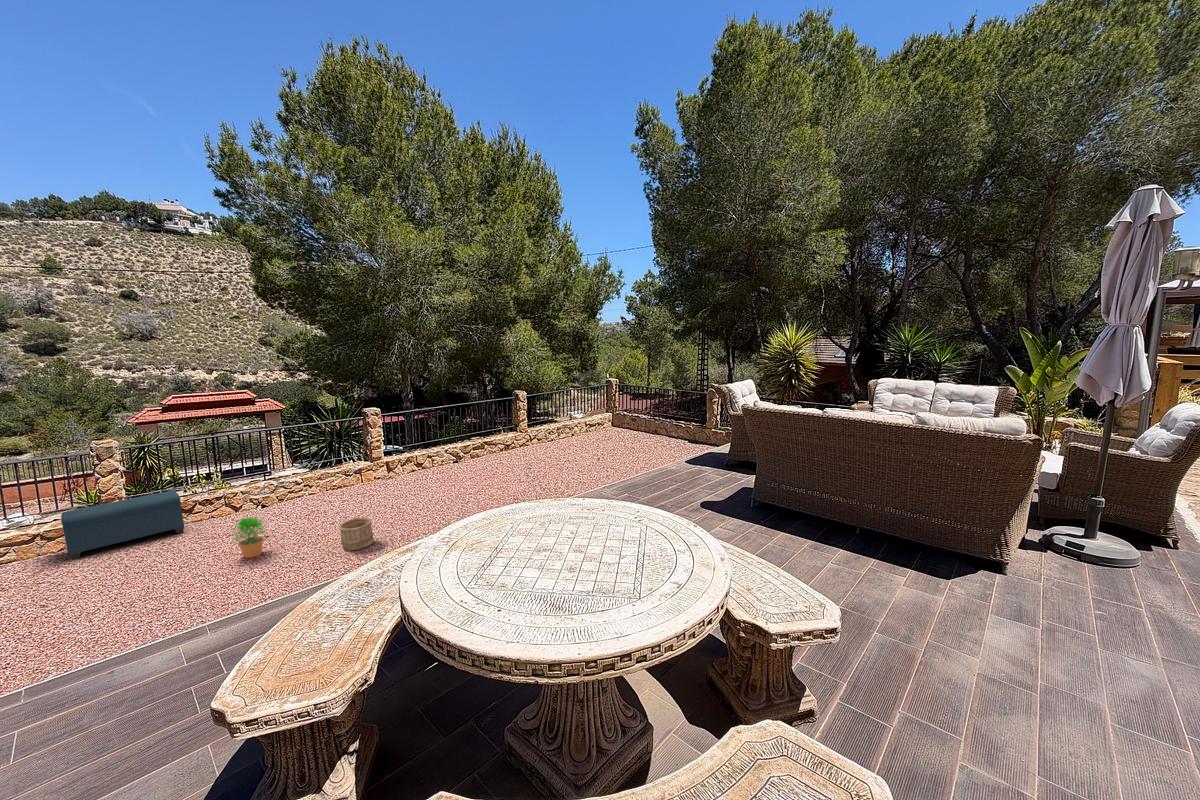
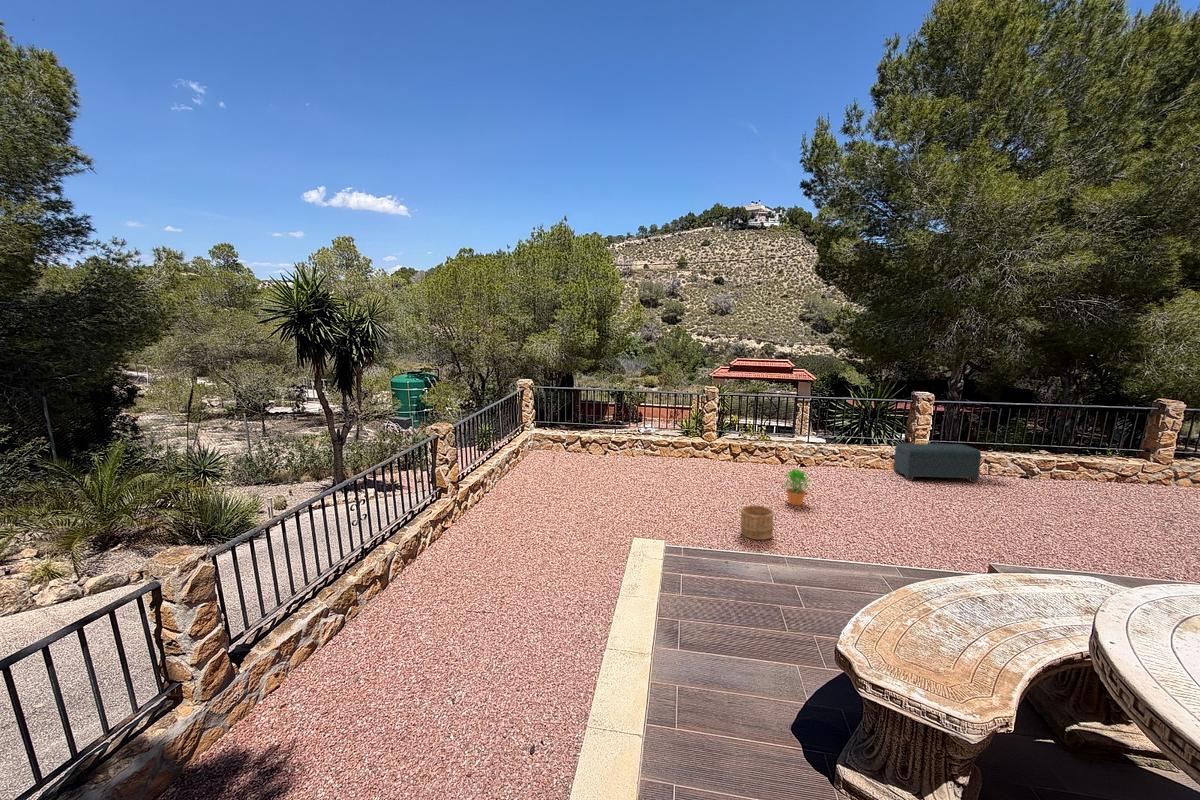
bench: present [61,491,184,560] -> present [893,443,981,482]
wooden bucket: present [339,517,373,551] -> present [740,505,774,540]

